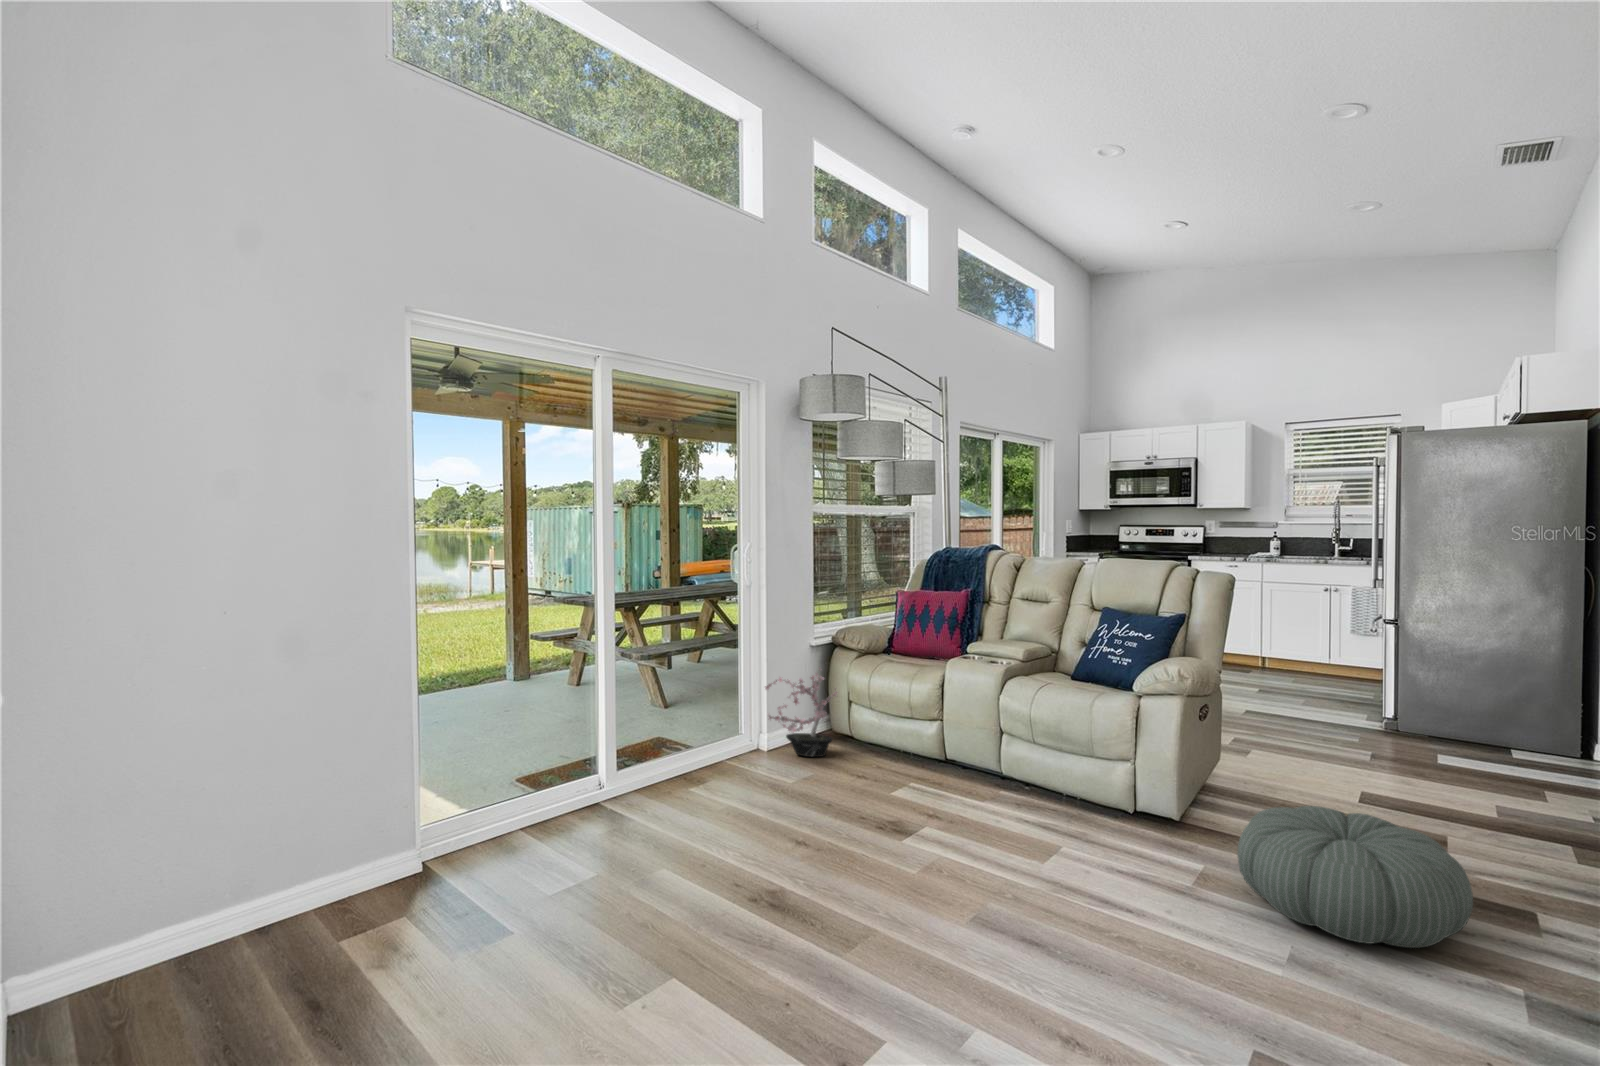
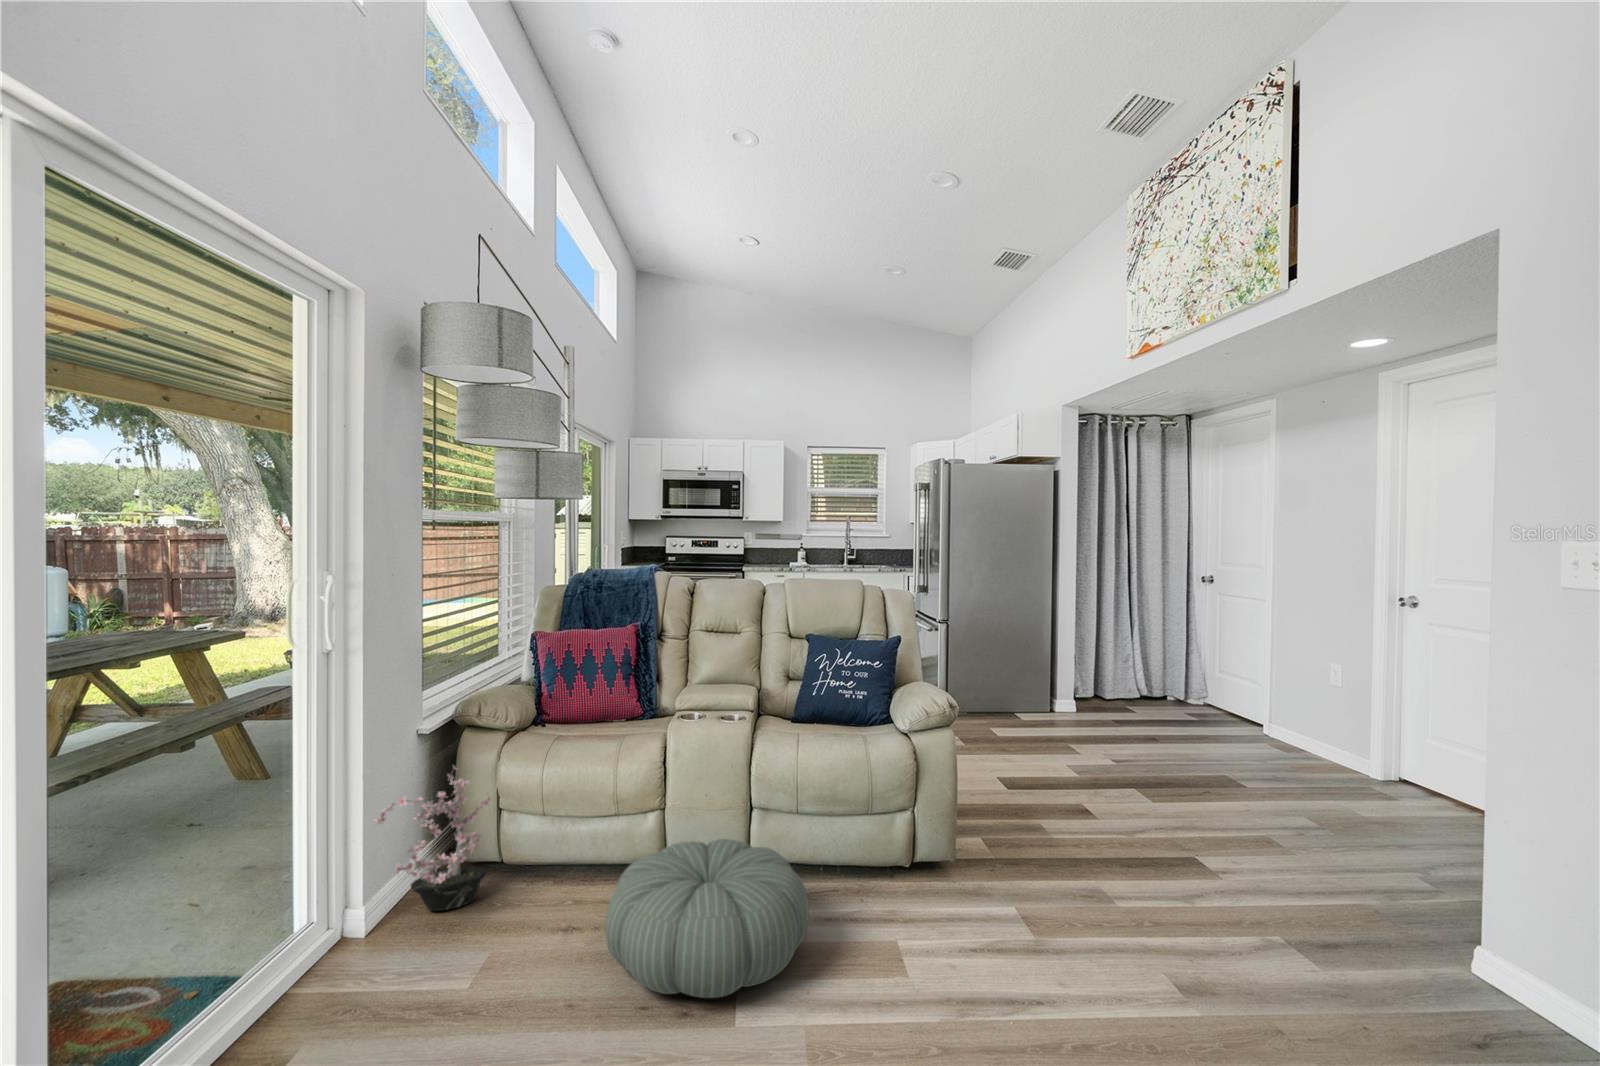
pouf: present [1237,806,1473,948] -> present [605,839,809,998]

